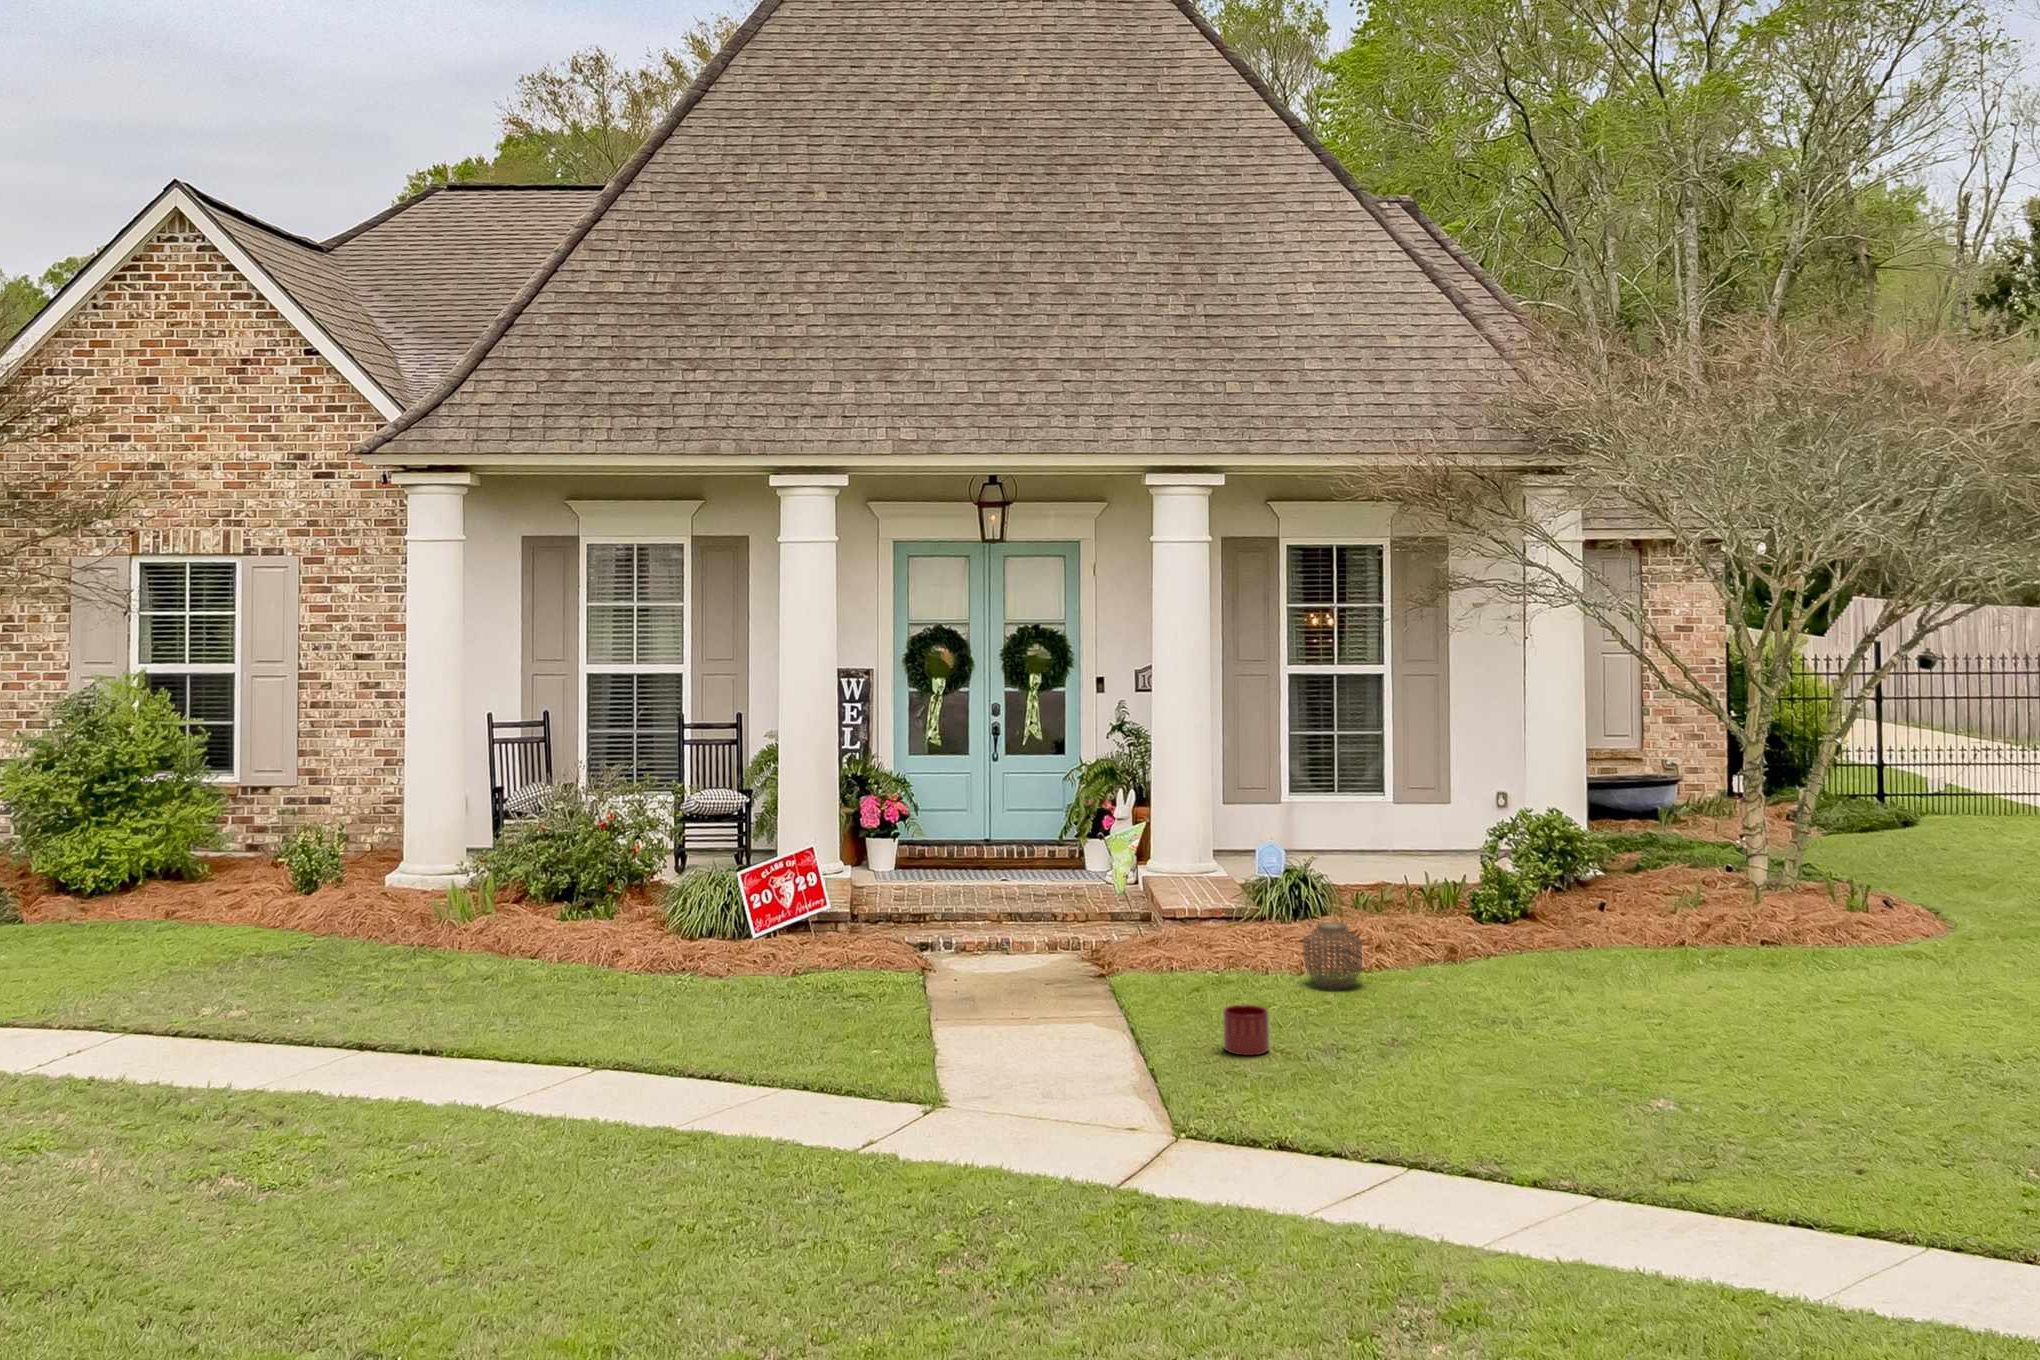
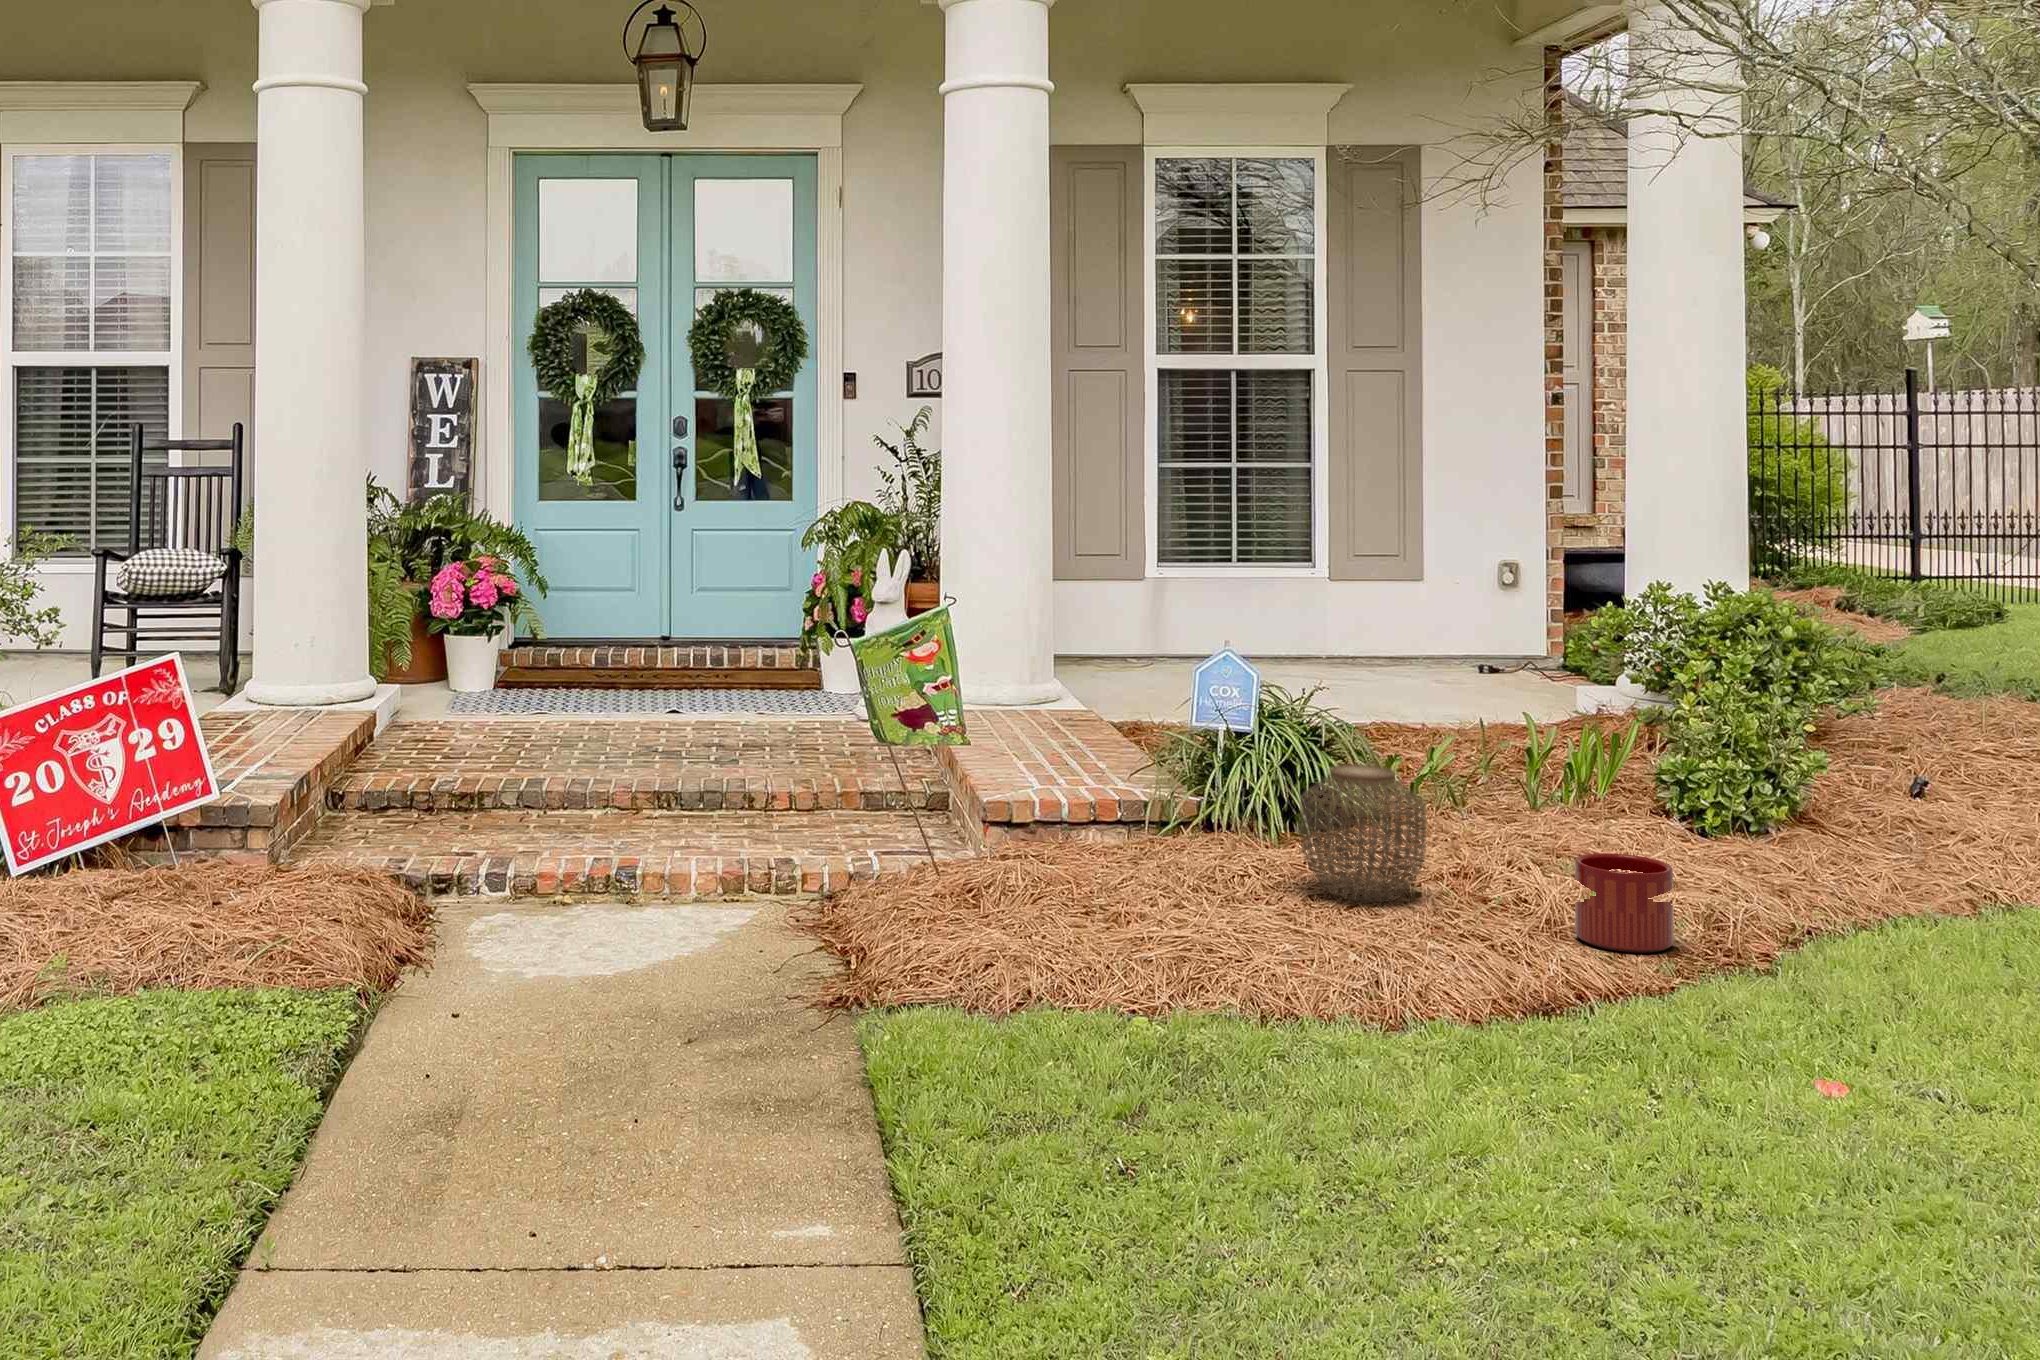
planter: present [1223,1005,1269,1055] -> present [1575,853,1673,953]

